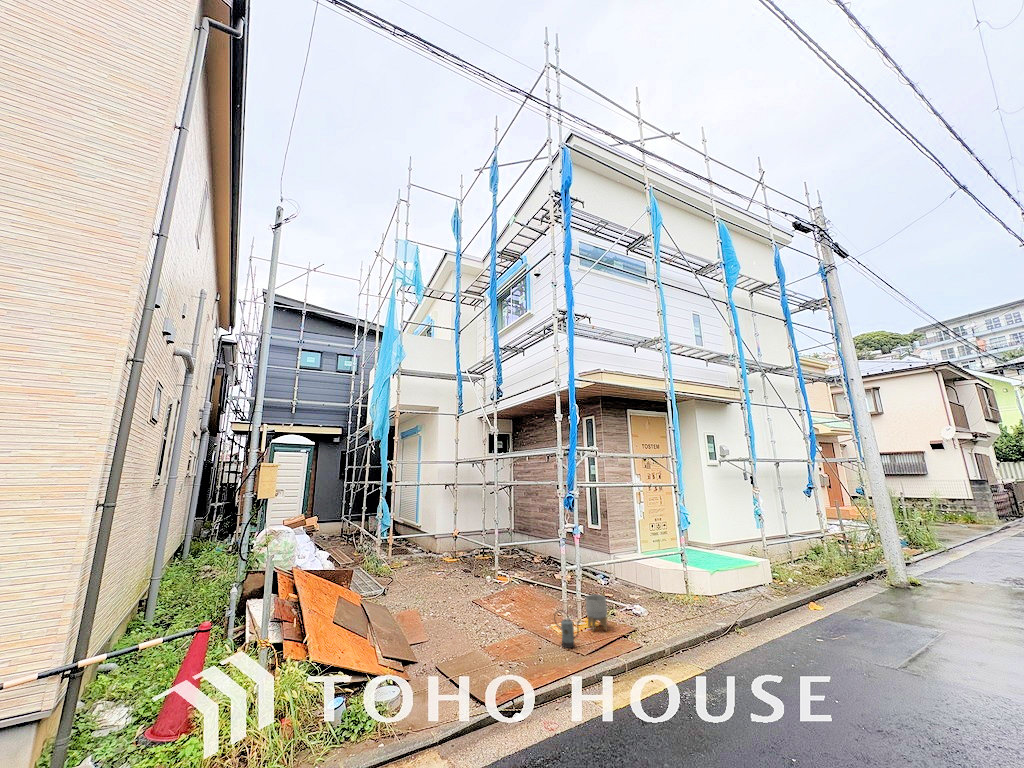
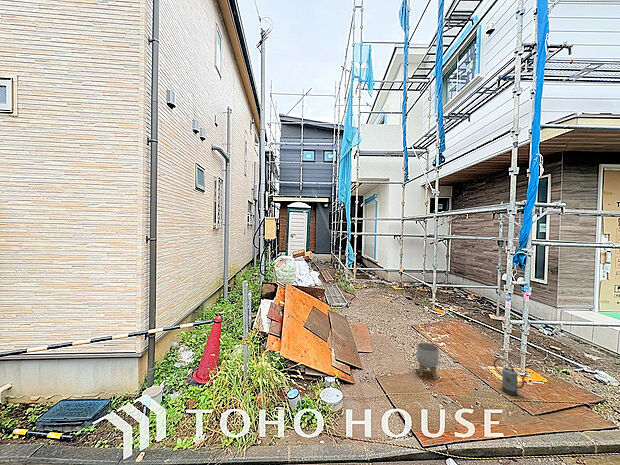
planter: present [586,595,607,631] -> present [417,343,439,379]

